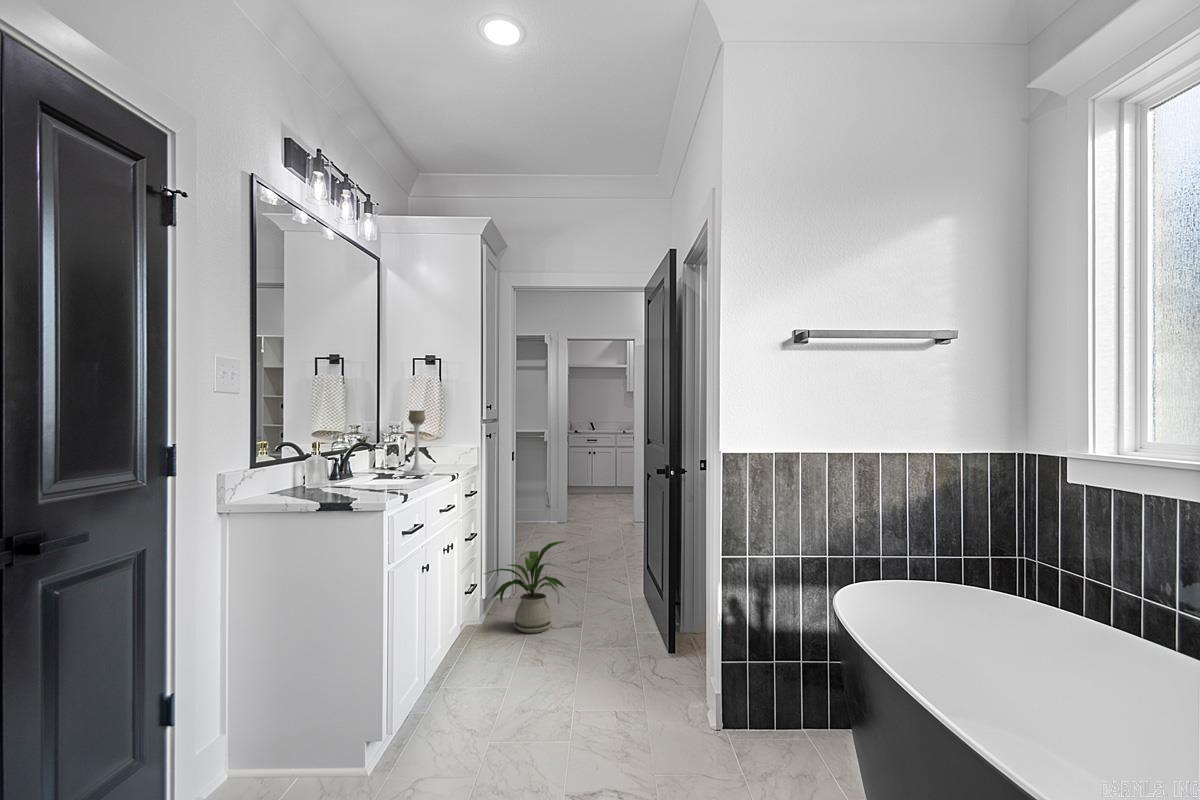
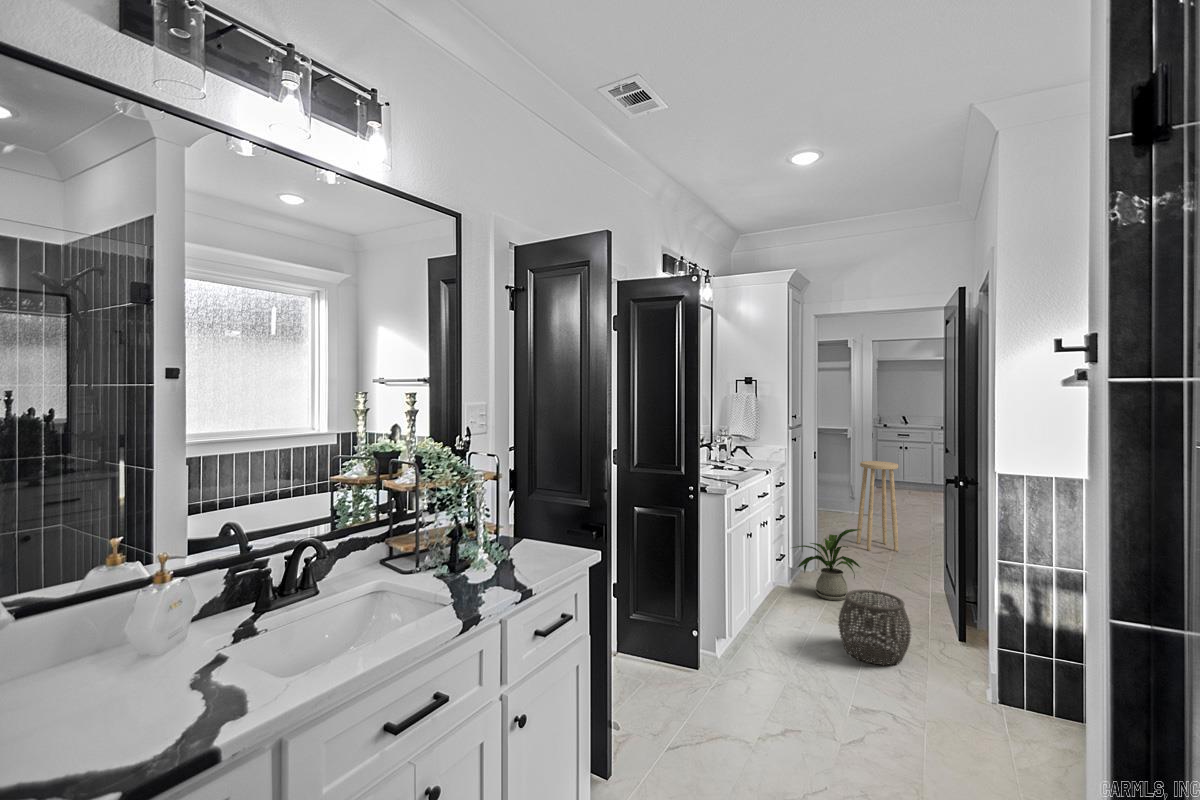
candle holder: present [403,410,430,475] -> none [730,421,750,470]
stool: none [557,464,601,567] -> present [857,461,898,551]
woven basket: none [544,614,628,709] -> present [838,590,911,665]

